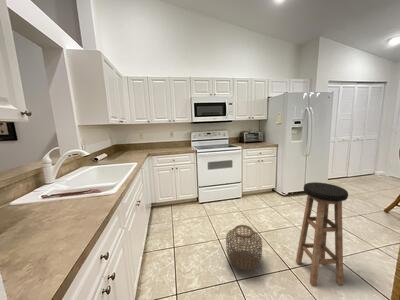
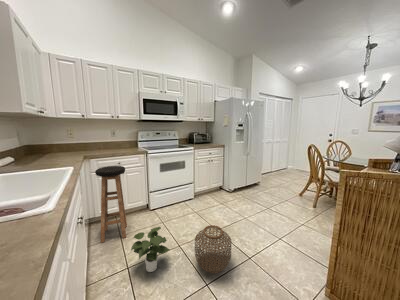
bar stool: present [296,182,348,286] -> present [95,166,127,243]
potted plant: none [174,218,206,254] -> present [131,227,170,272]

